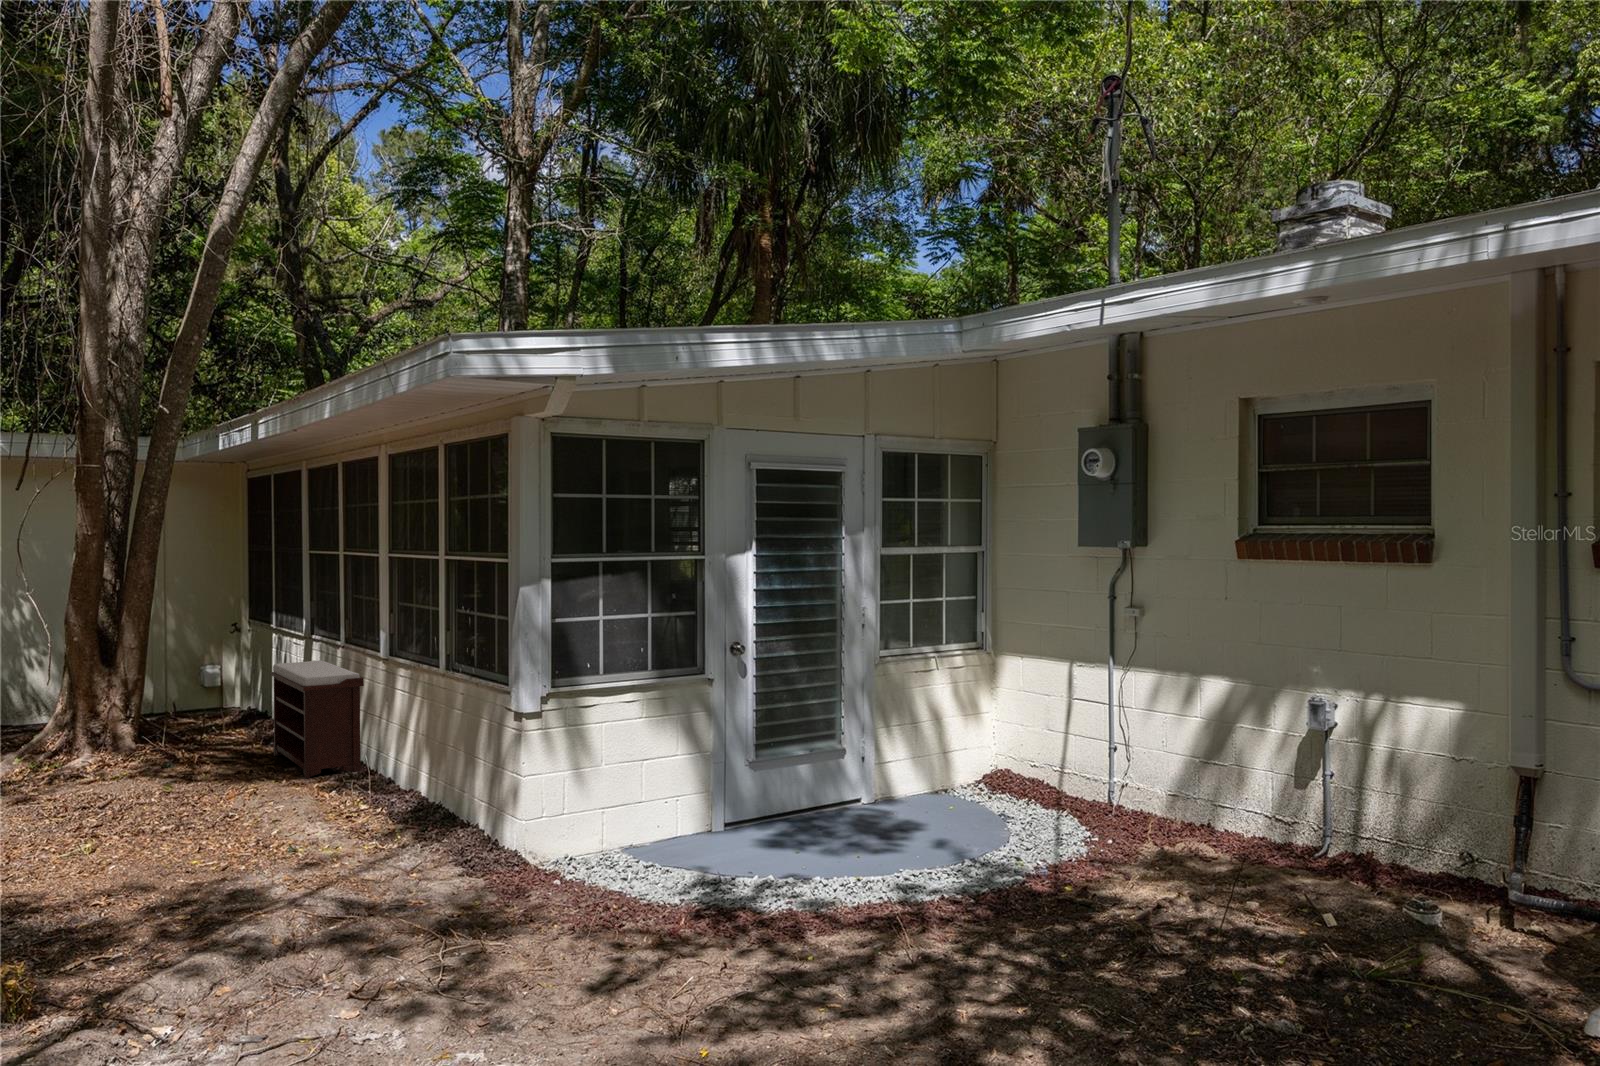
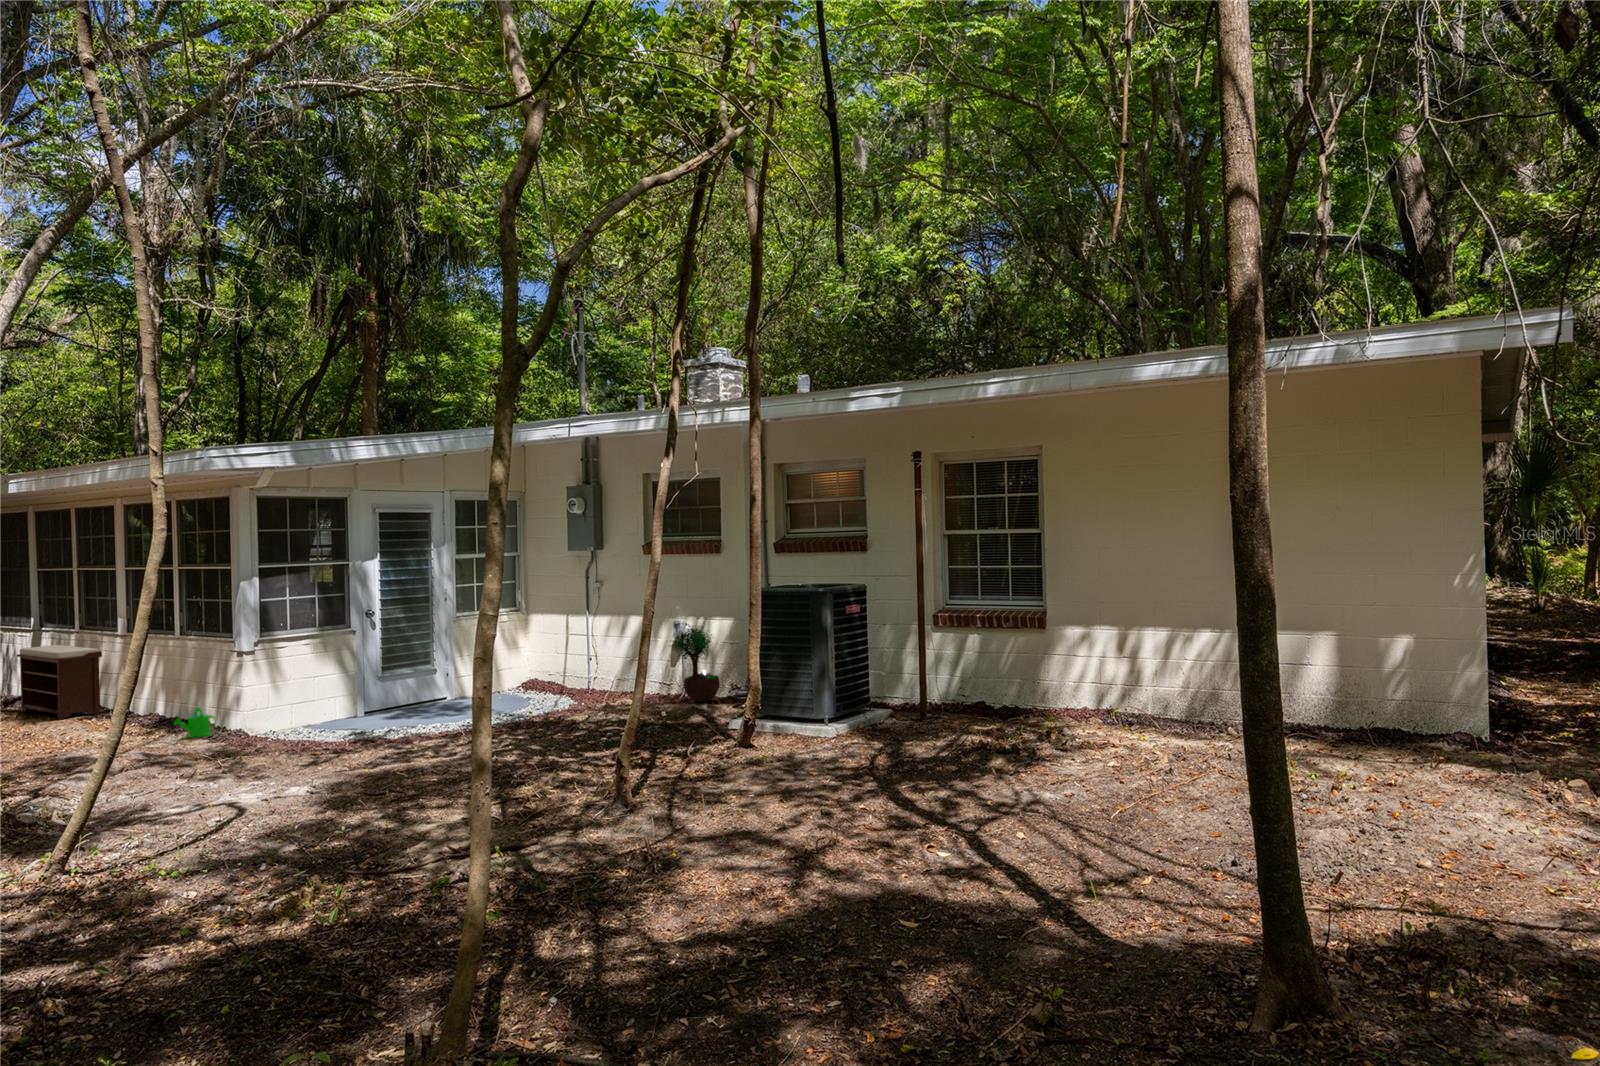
potted tree: none [1315,700,1429,878] -> present [670,624,719,702]
watering can: none [422,797,493,853] -> present [174,707,216,737]

